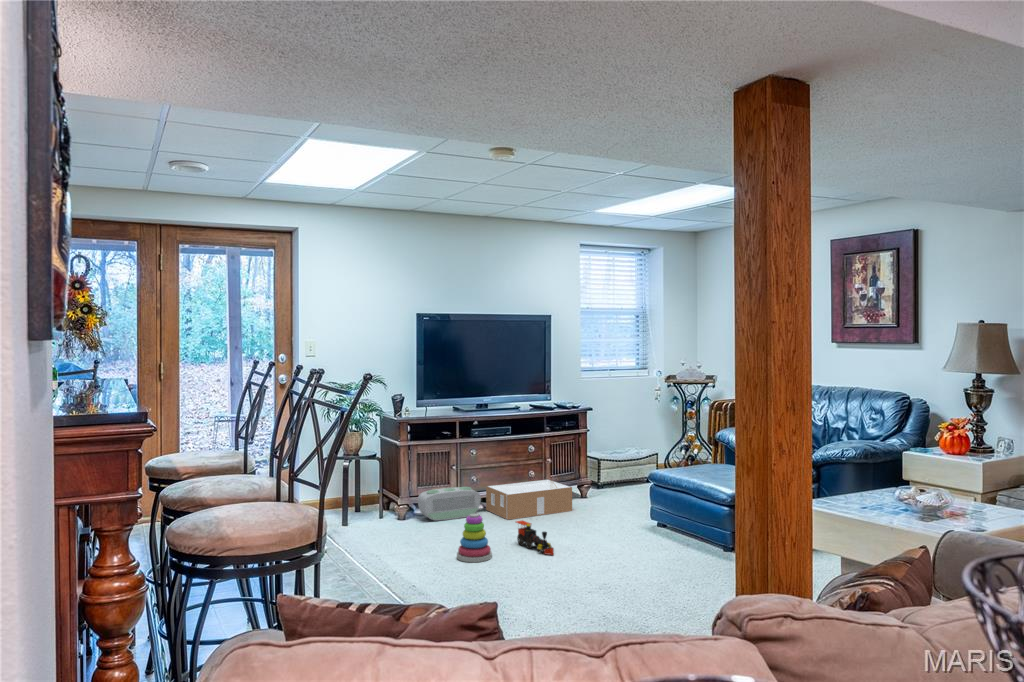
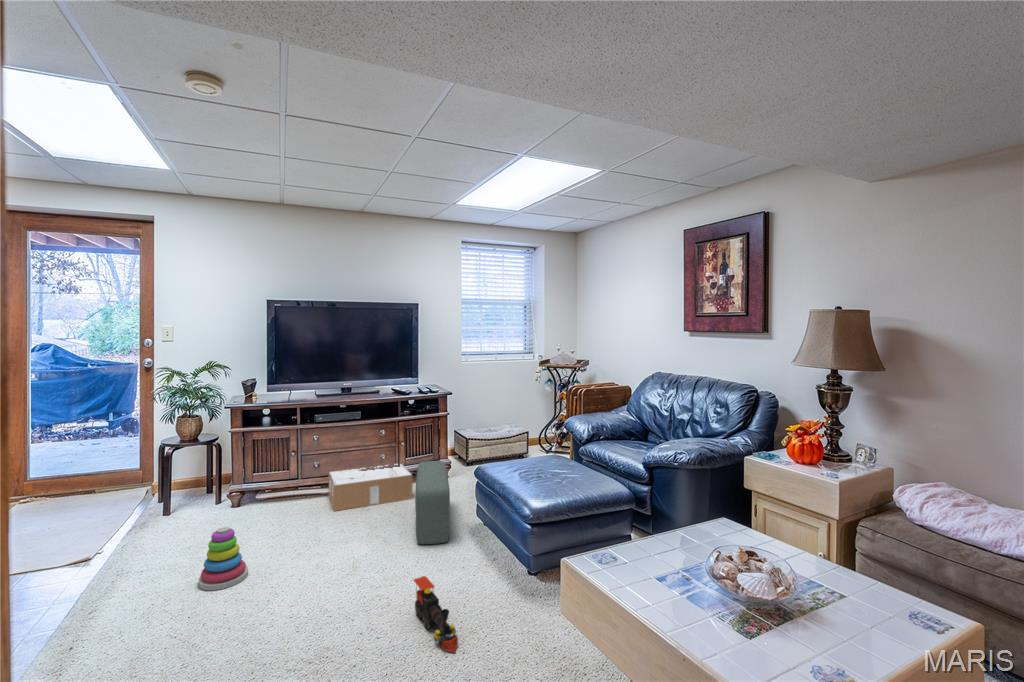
pouf: none [586,471,640,537] -> present [415,461,450,544]
air purifier: present [418,487,481,521] -> none [245,473,314,511]
toy train: present [516,521,554,555] -> present [414,576,458,652]

